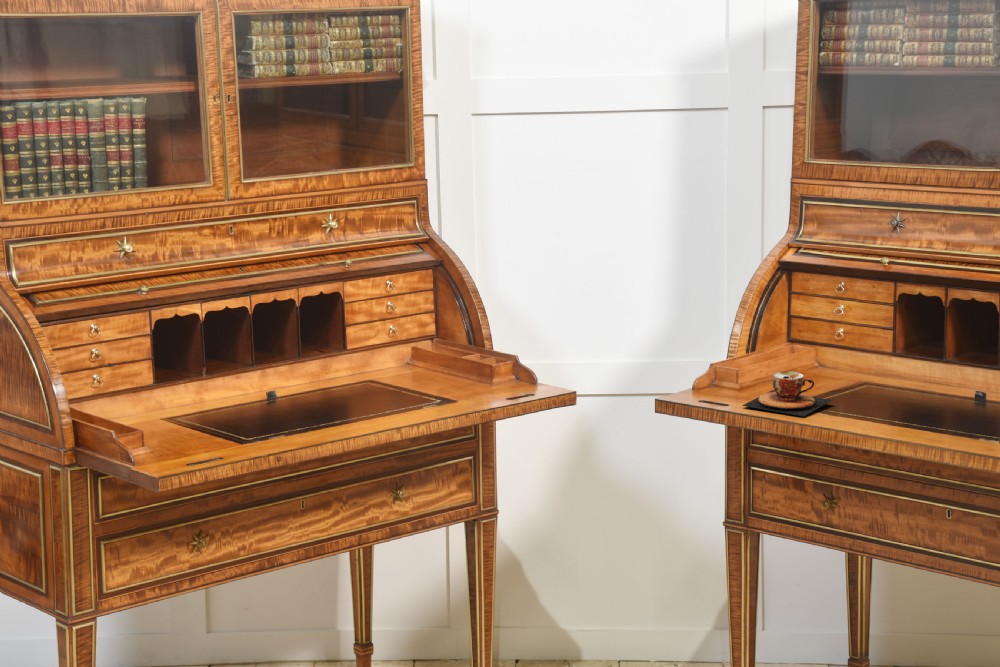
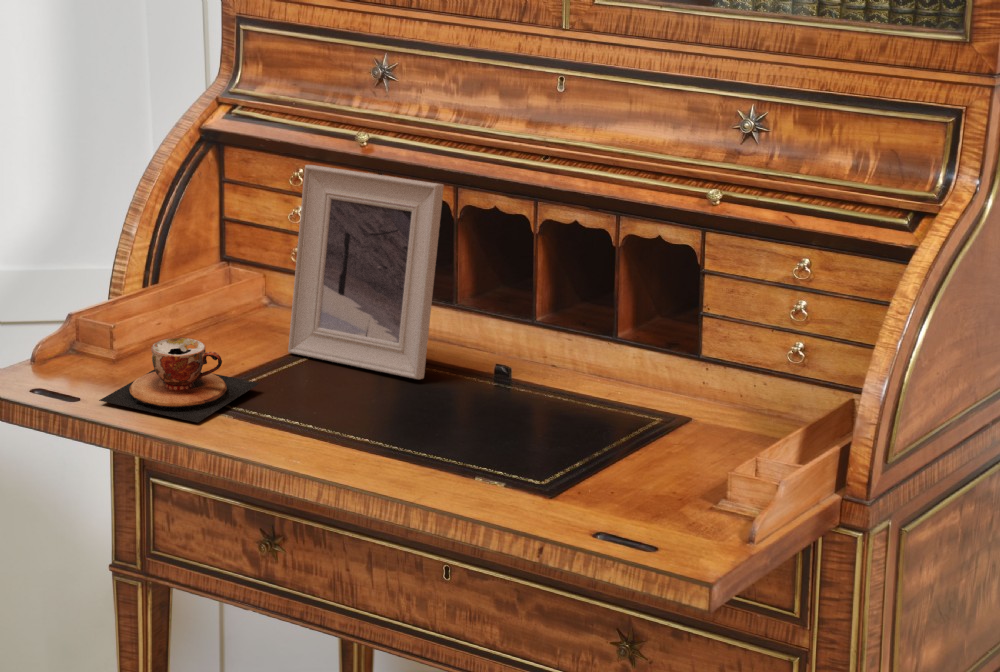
picture frame: none [842,275,944,401] -> present [288,165,444,379]

